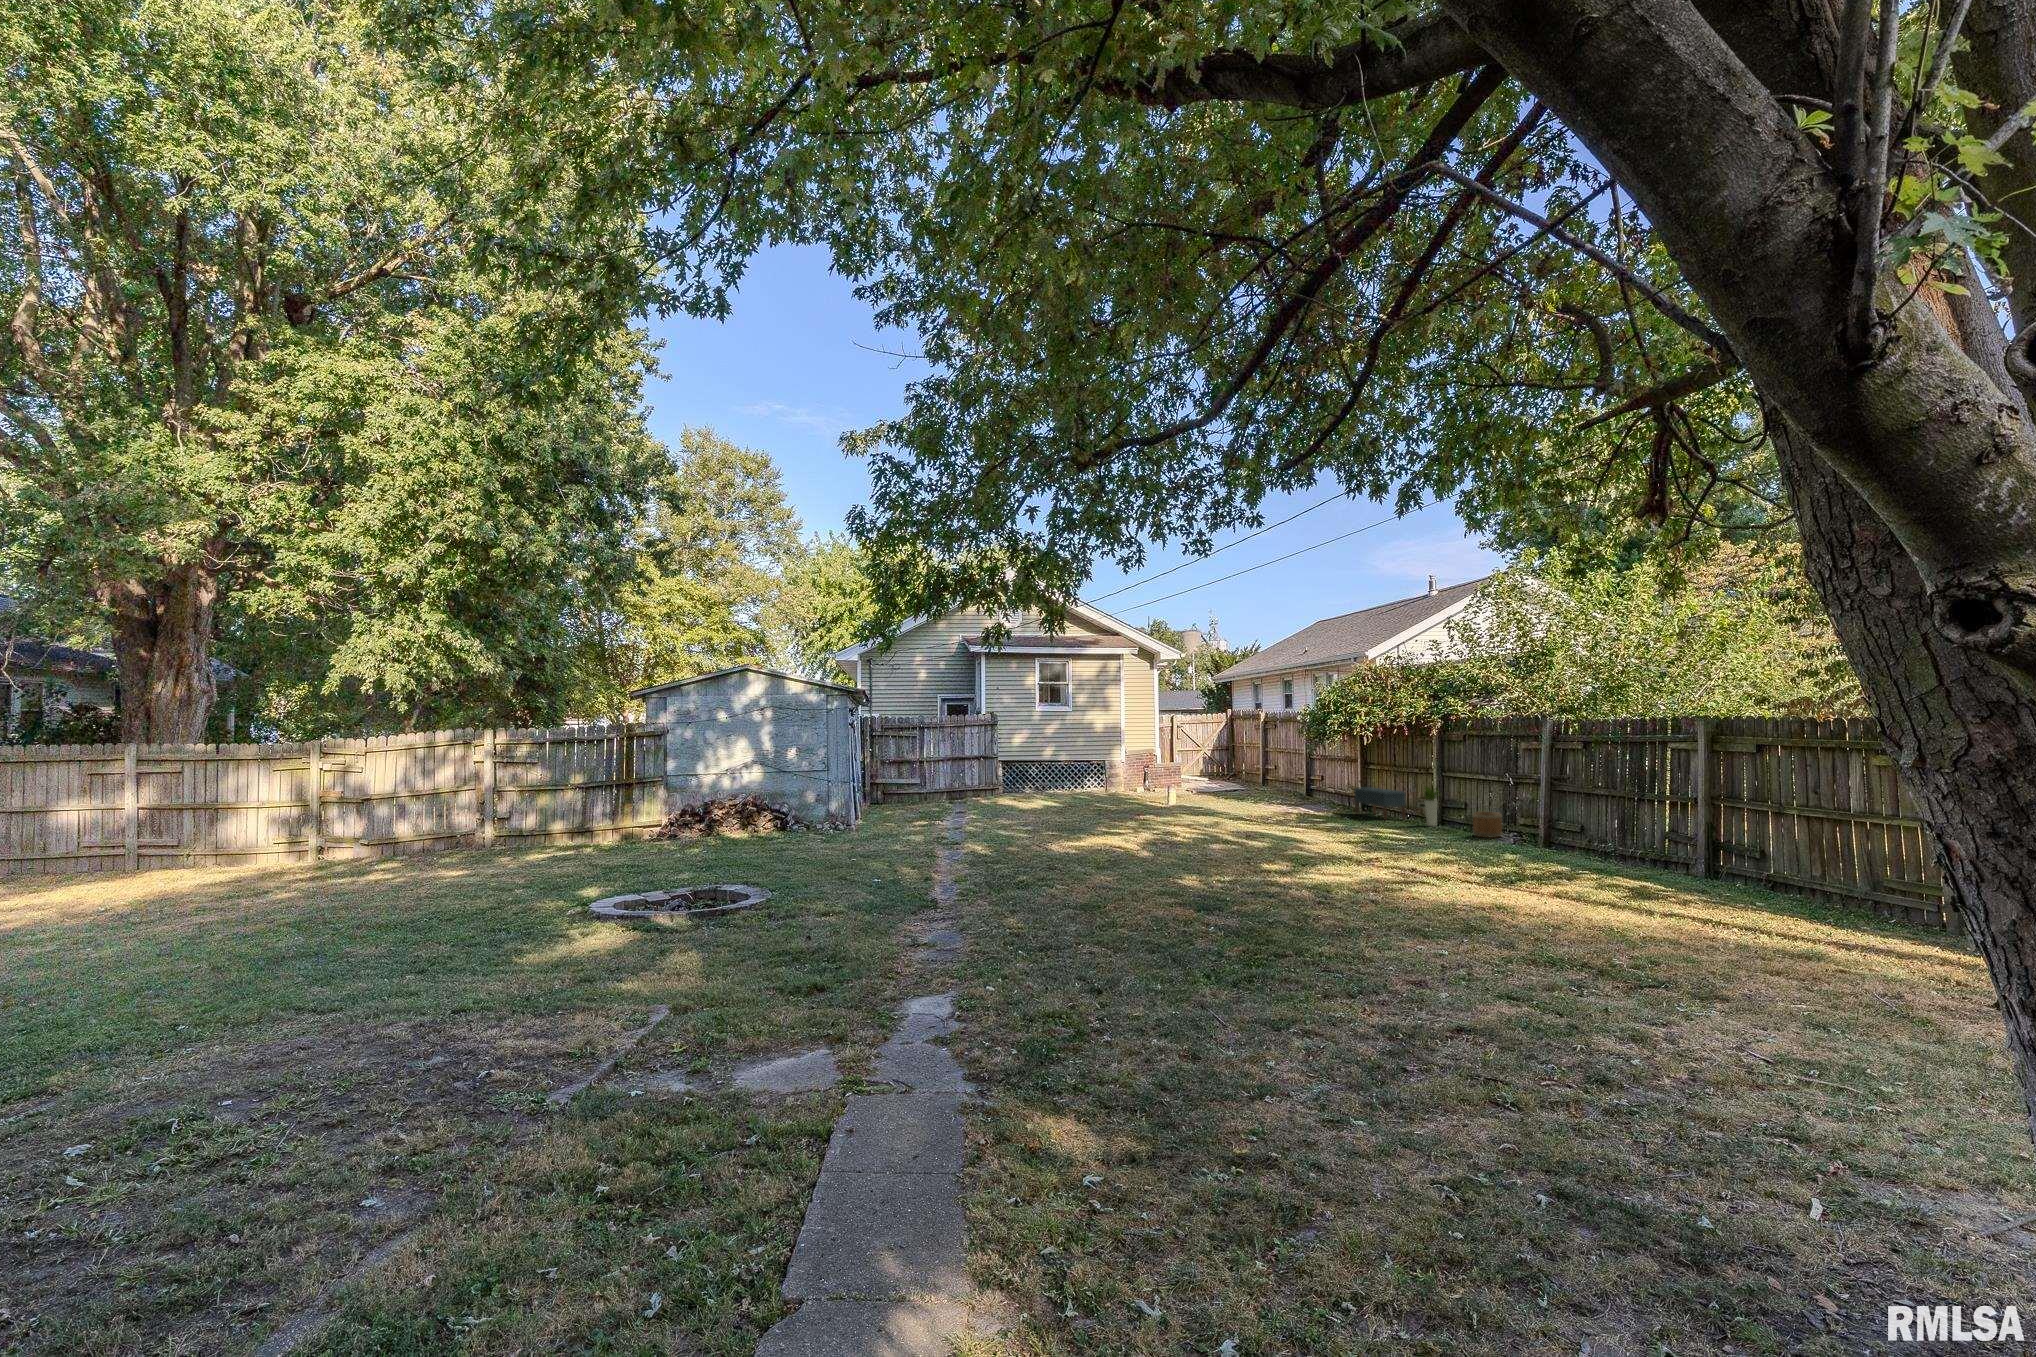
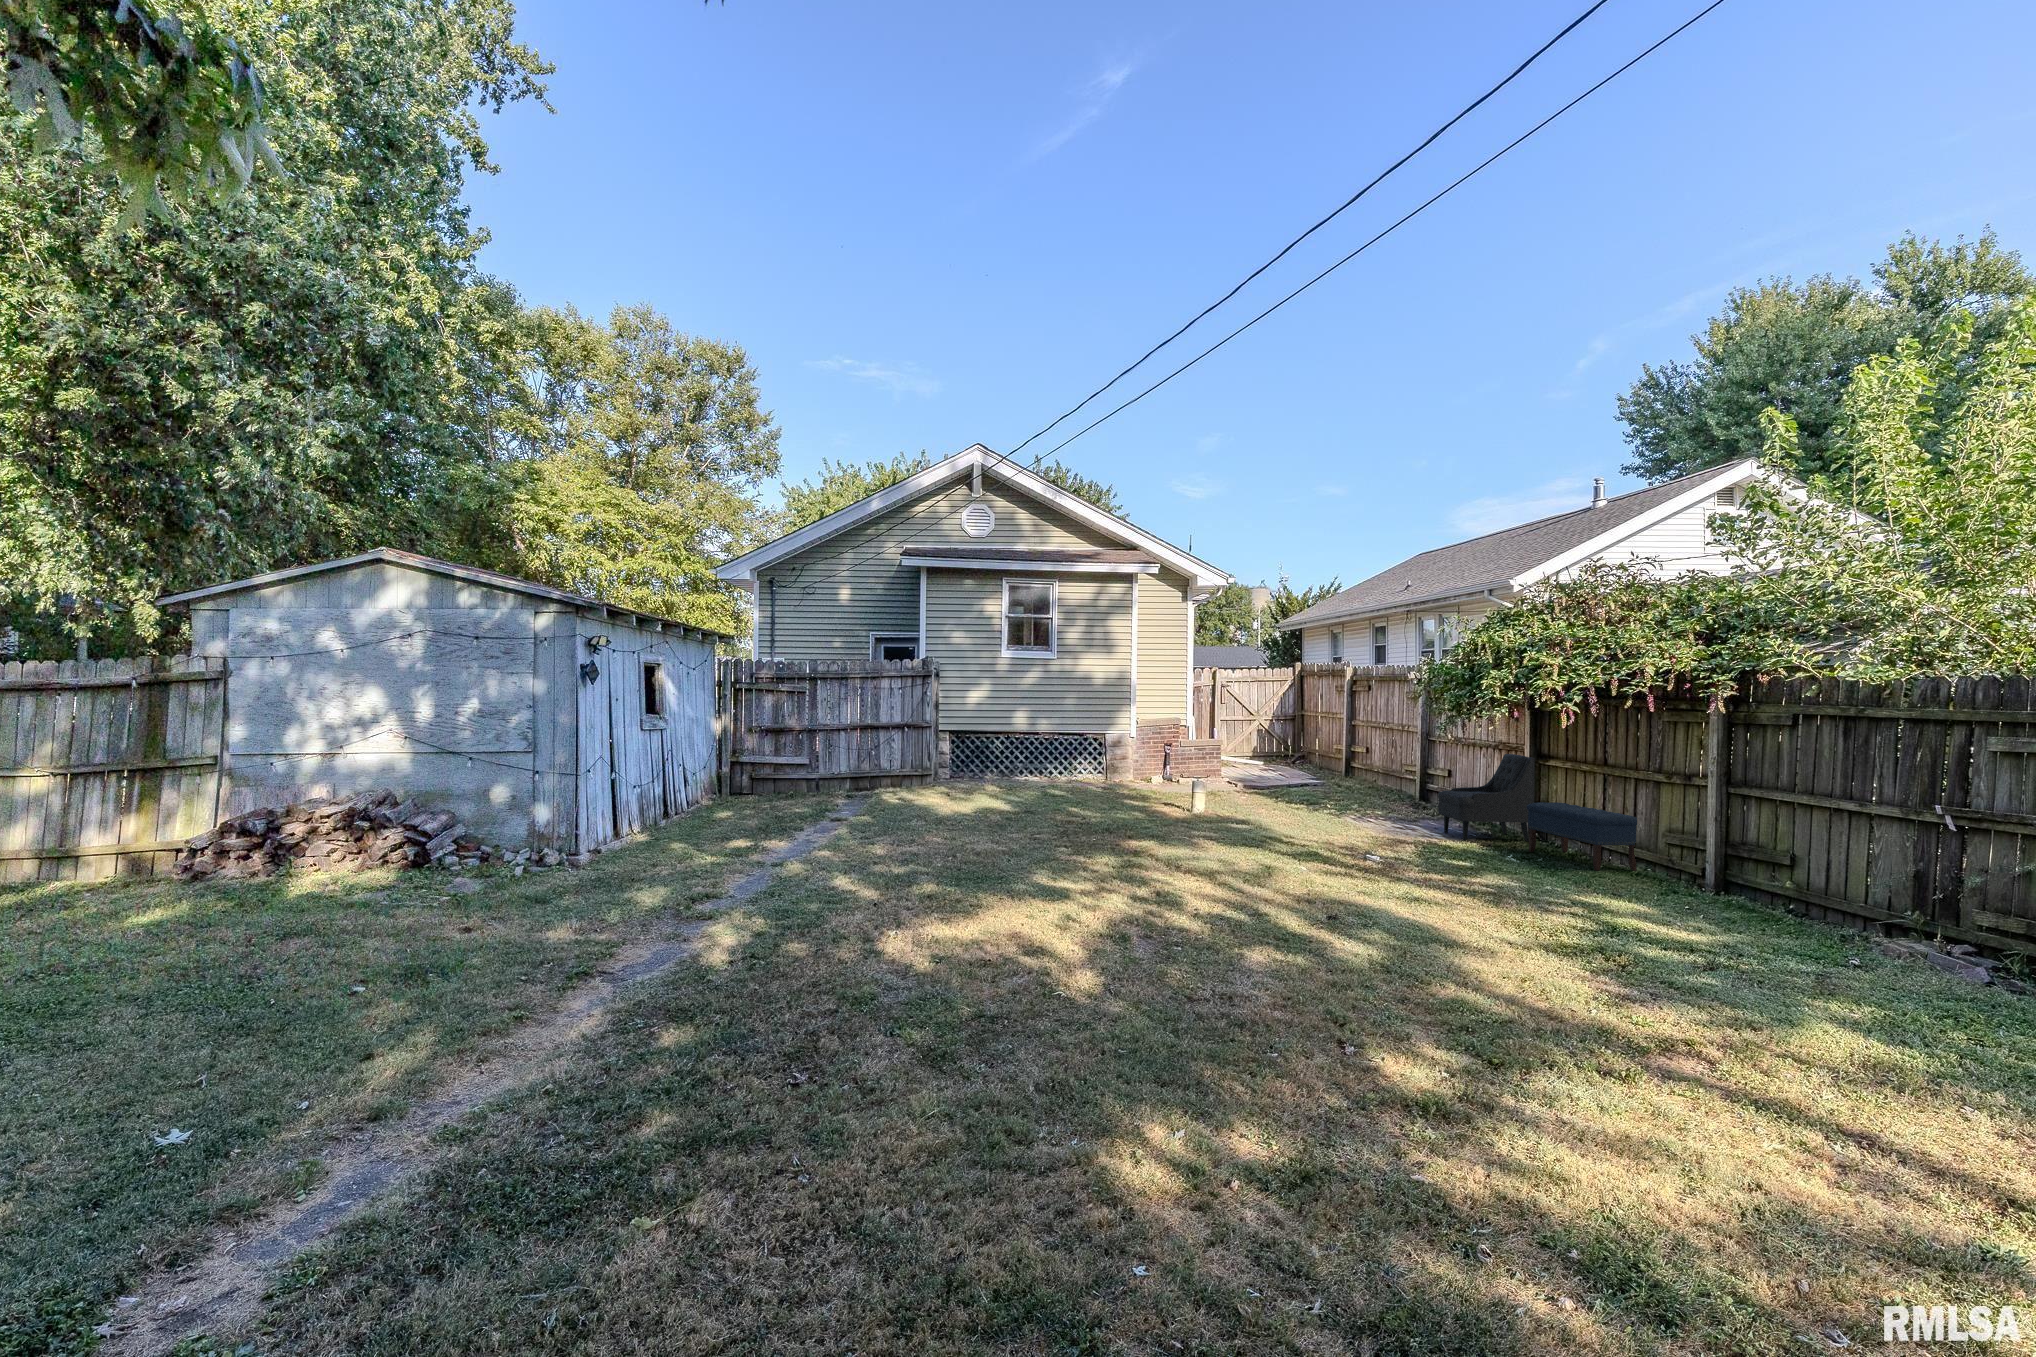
chair: none [1309,763,1361,811] -> present [1438,754,1535,841]
planter: present [1424,787,1439,826] -> none [1685,812,1736,895]
bucket: present [1473,811,1503,838] -> none [1837,882,1918,946]

